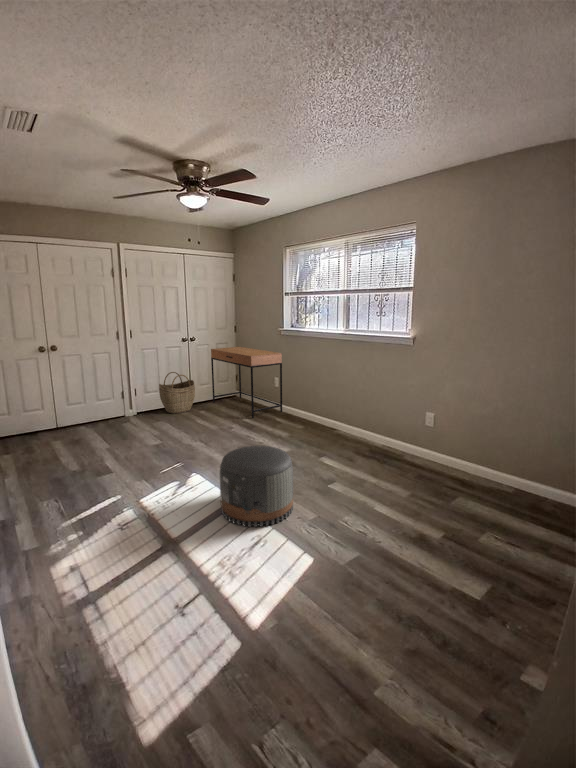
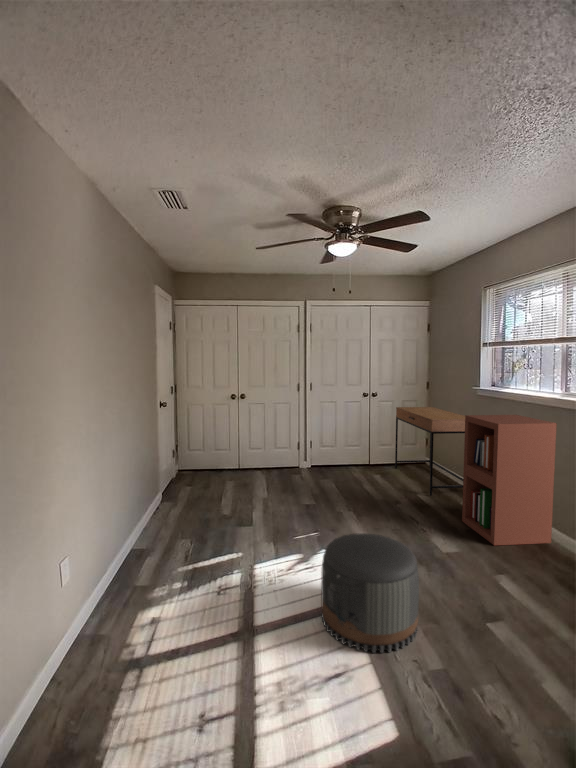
bookshelf: none [283,347,344,442] -> present [462,415,556,545]
woven basket: present [159,372,195,414] -> none [335,429,372,474]

